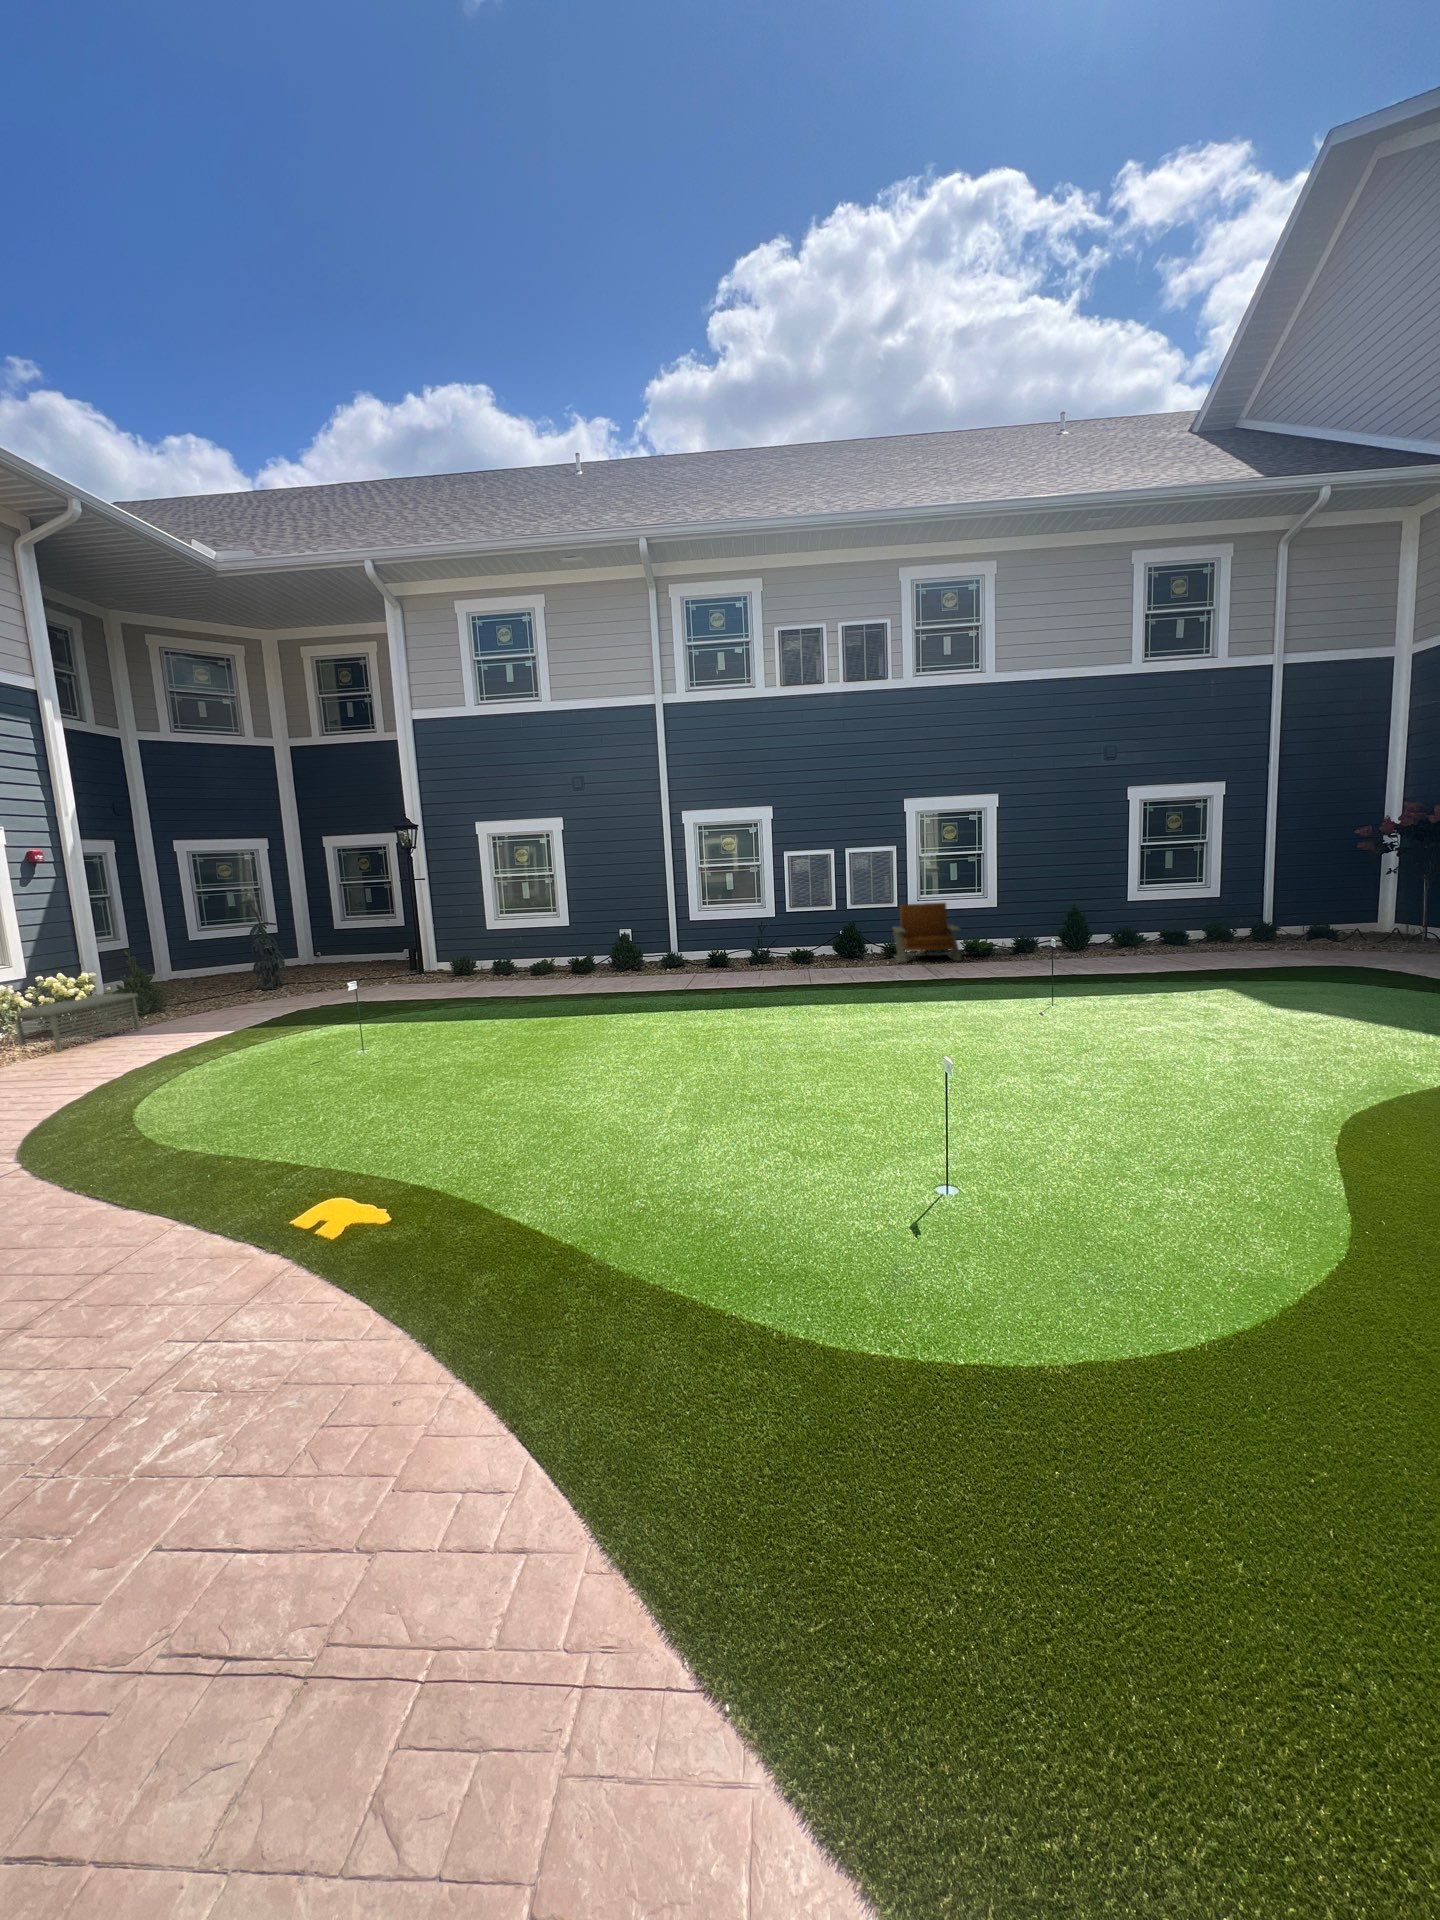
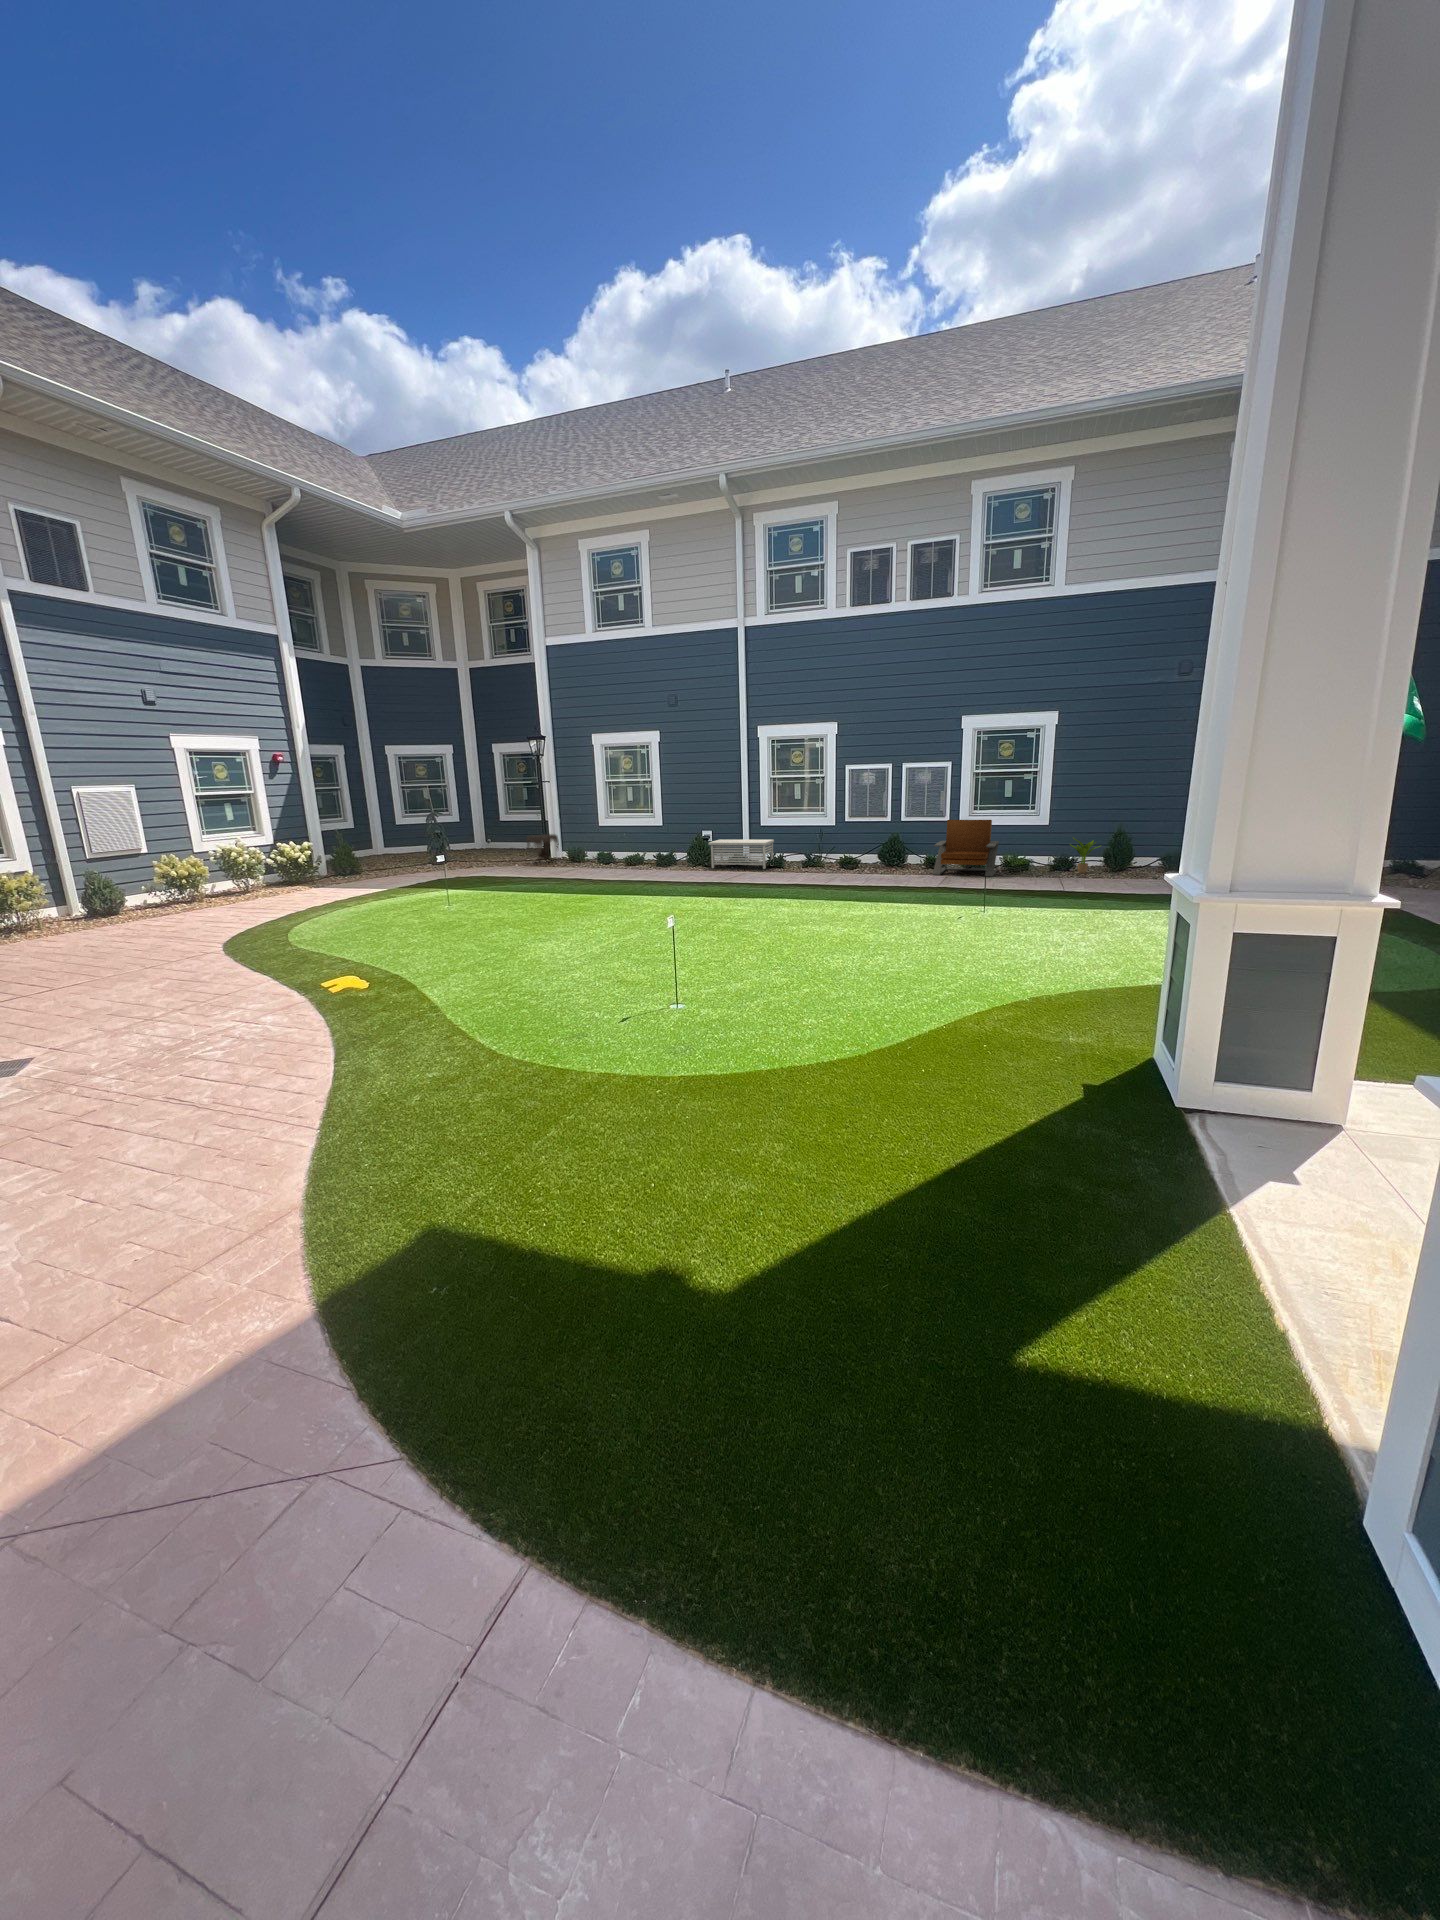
potted plant: none [1020,916,1051,952] -> present [1070,837,1100,873]
side table: none [395,944,438,982] -> present [526,834,559,863]
storage bench: present [16,993,140,1052] -> present [708,840,774,869]

